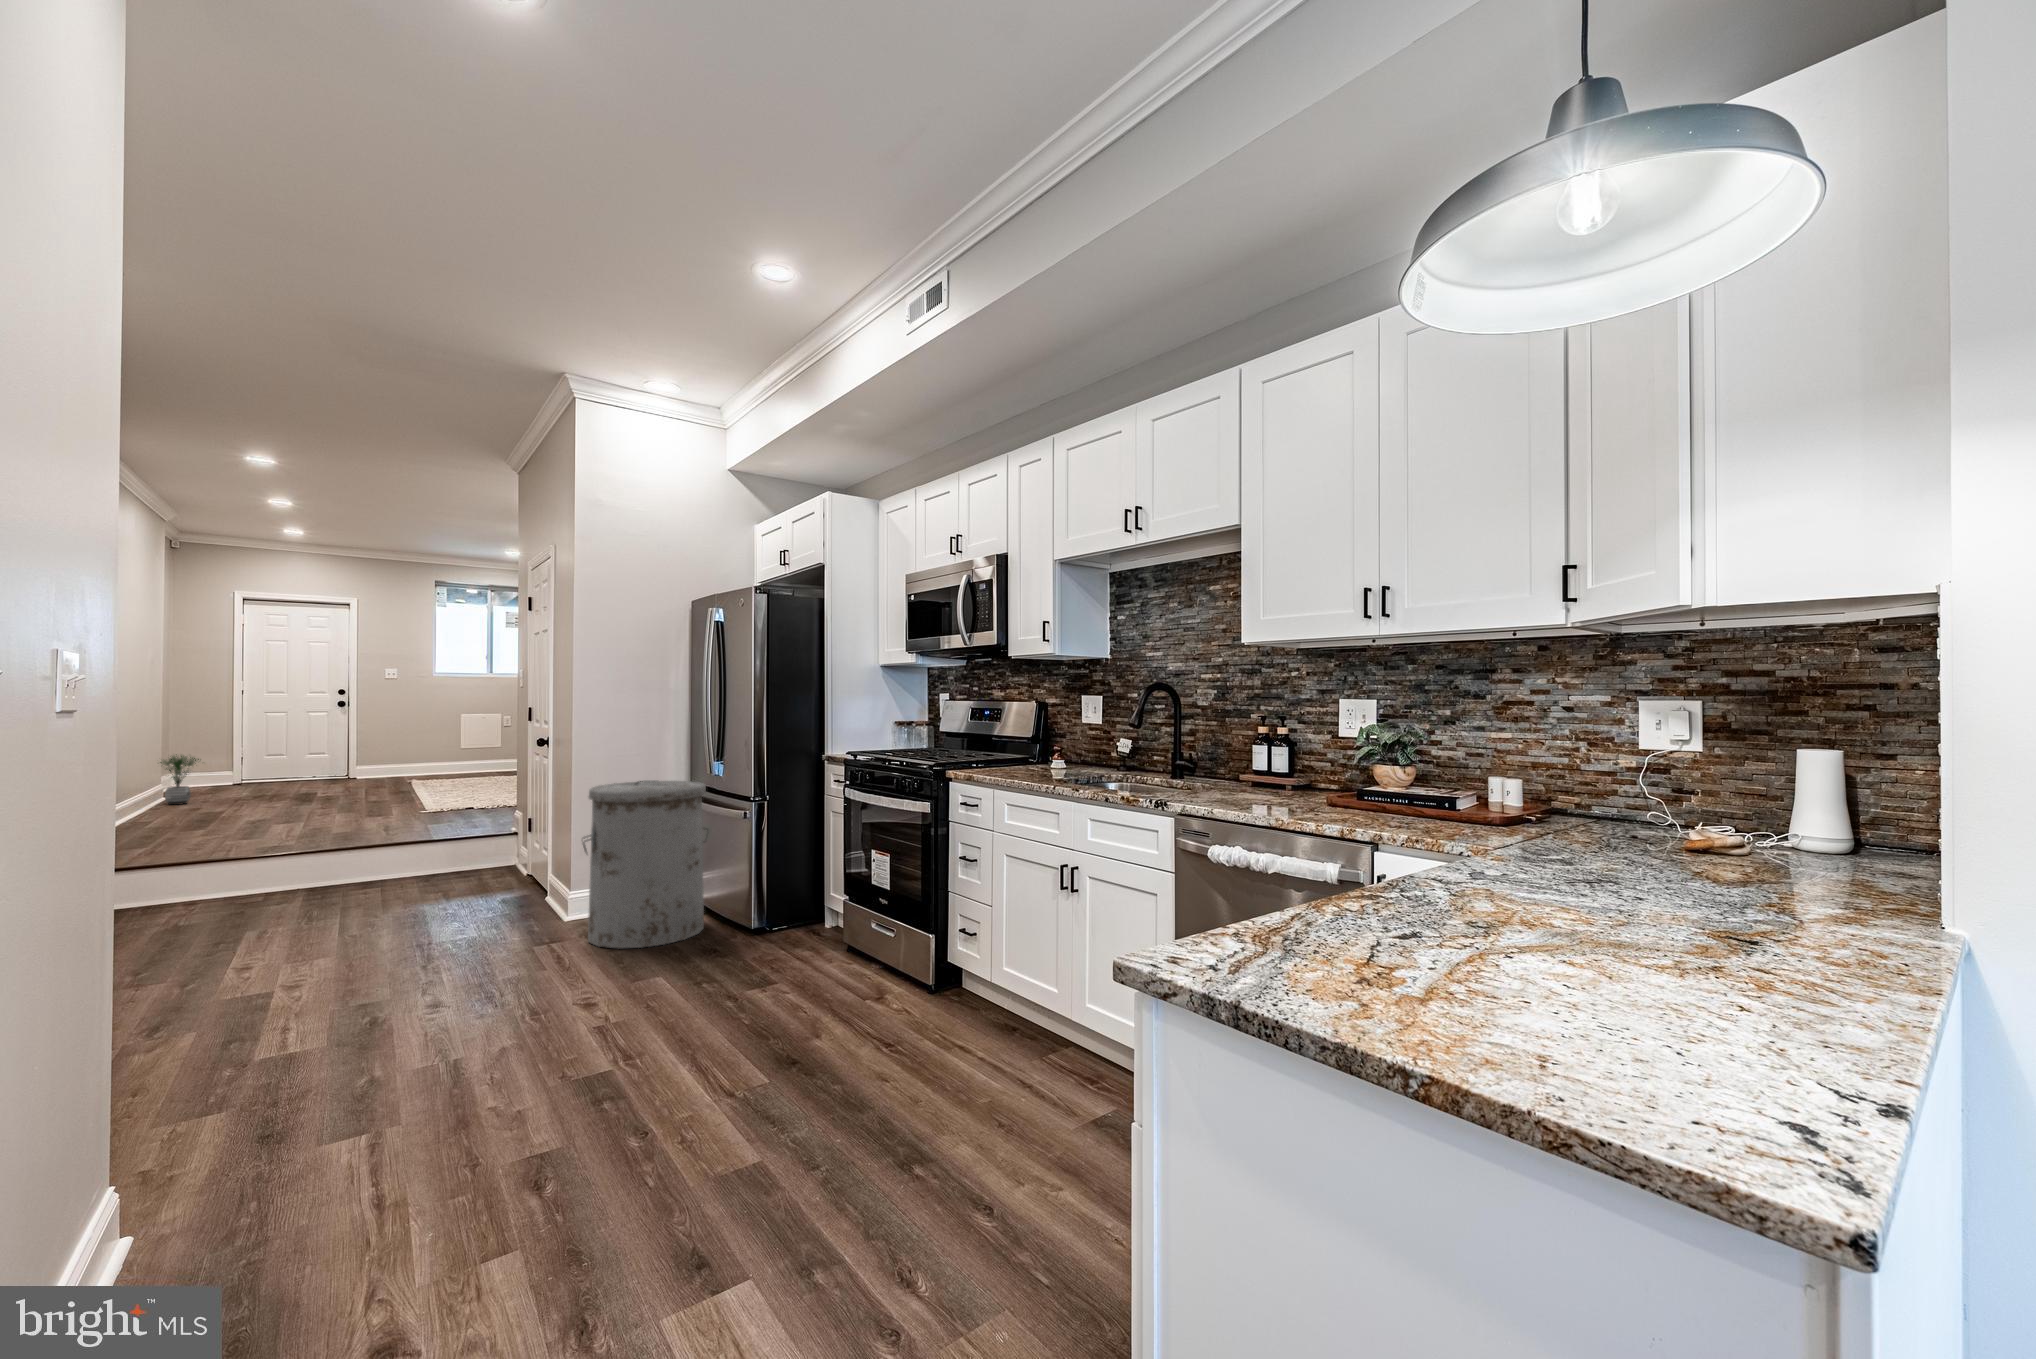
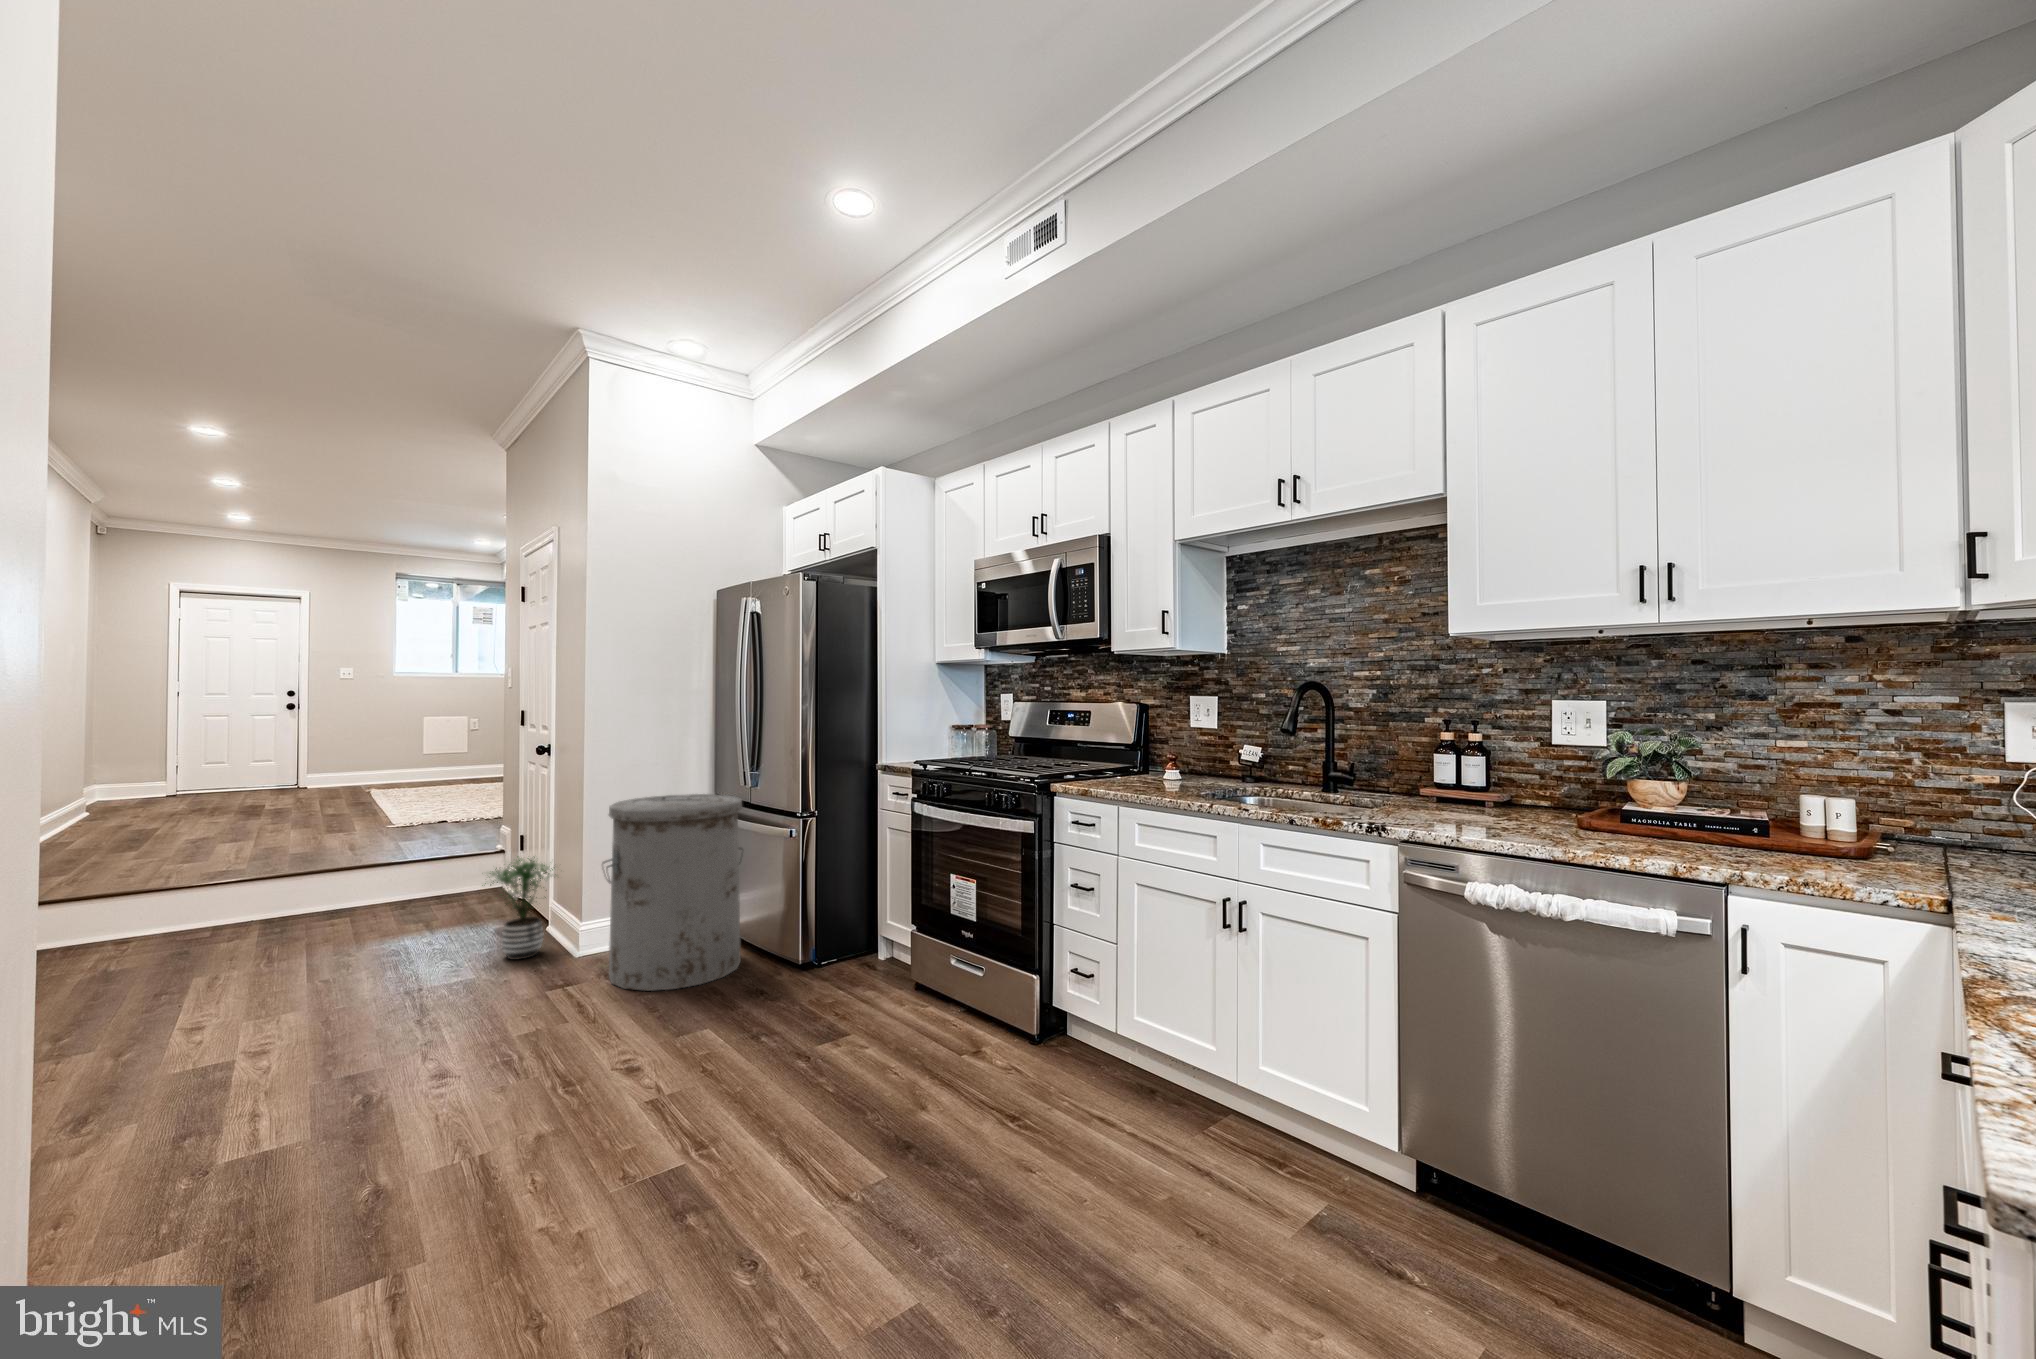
potted plant: present [160,754,199,805] -> present [482,856,556,960]

